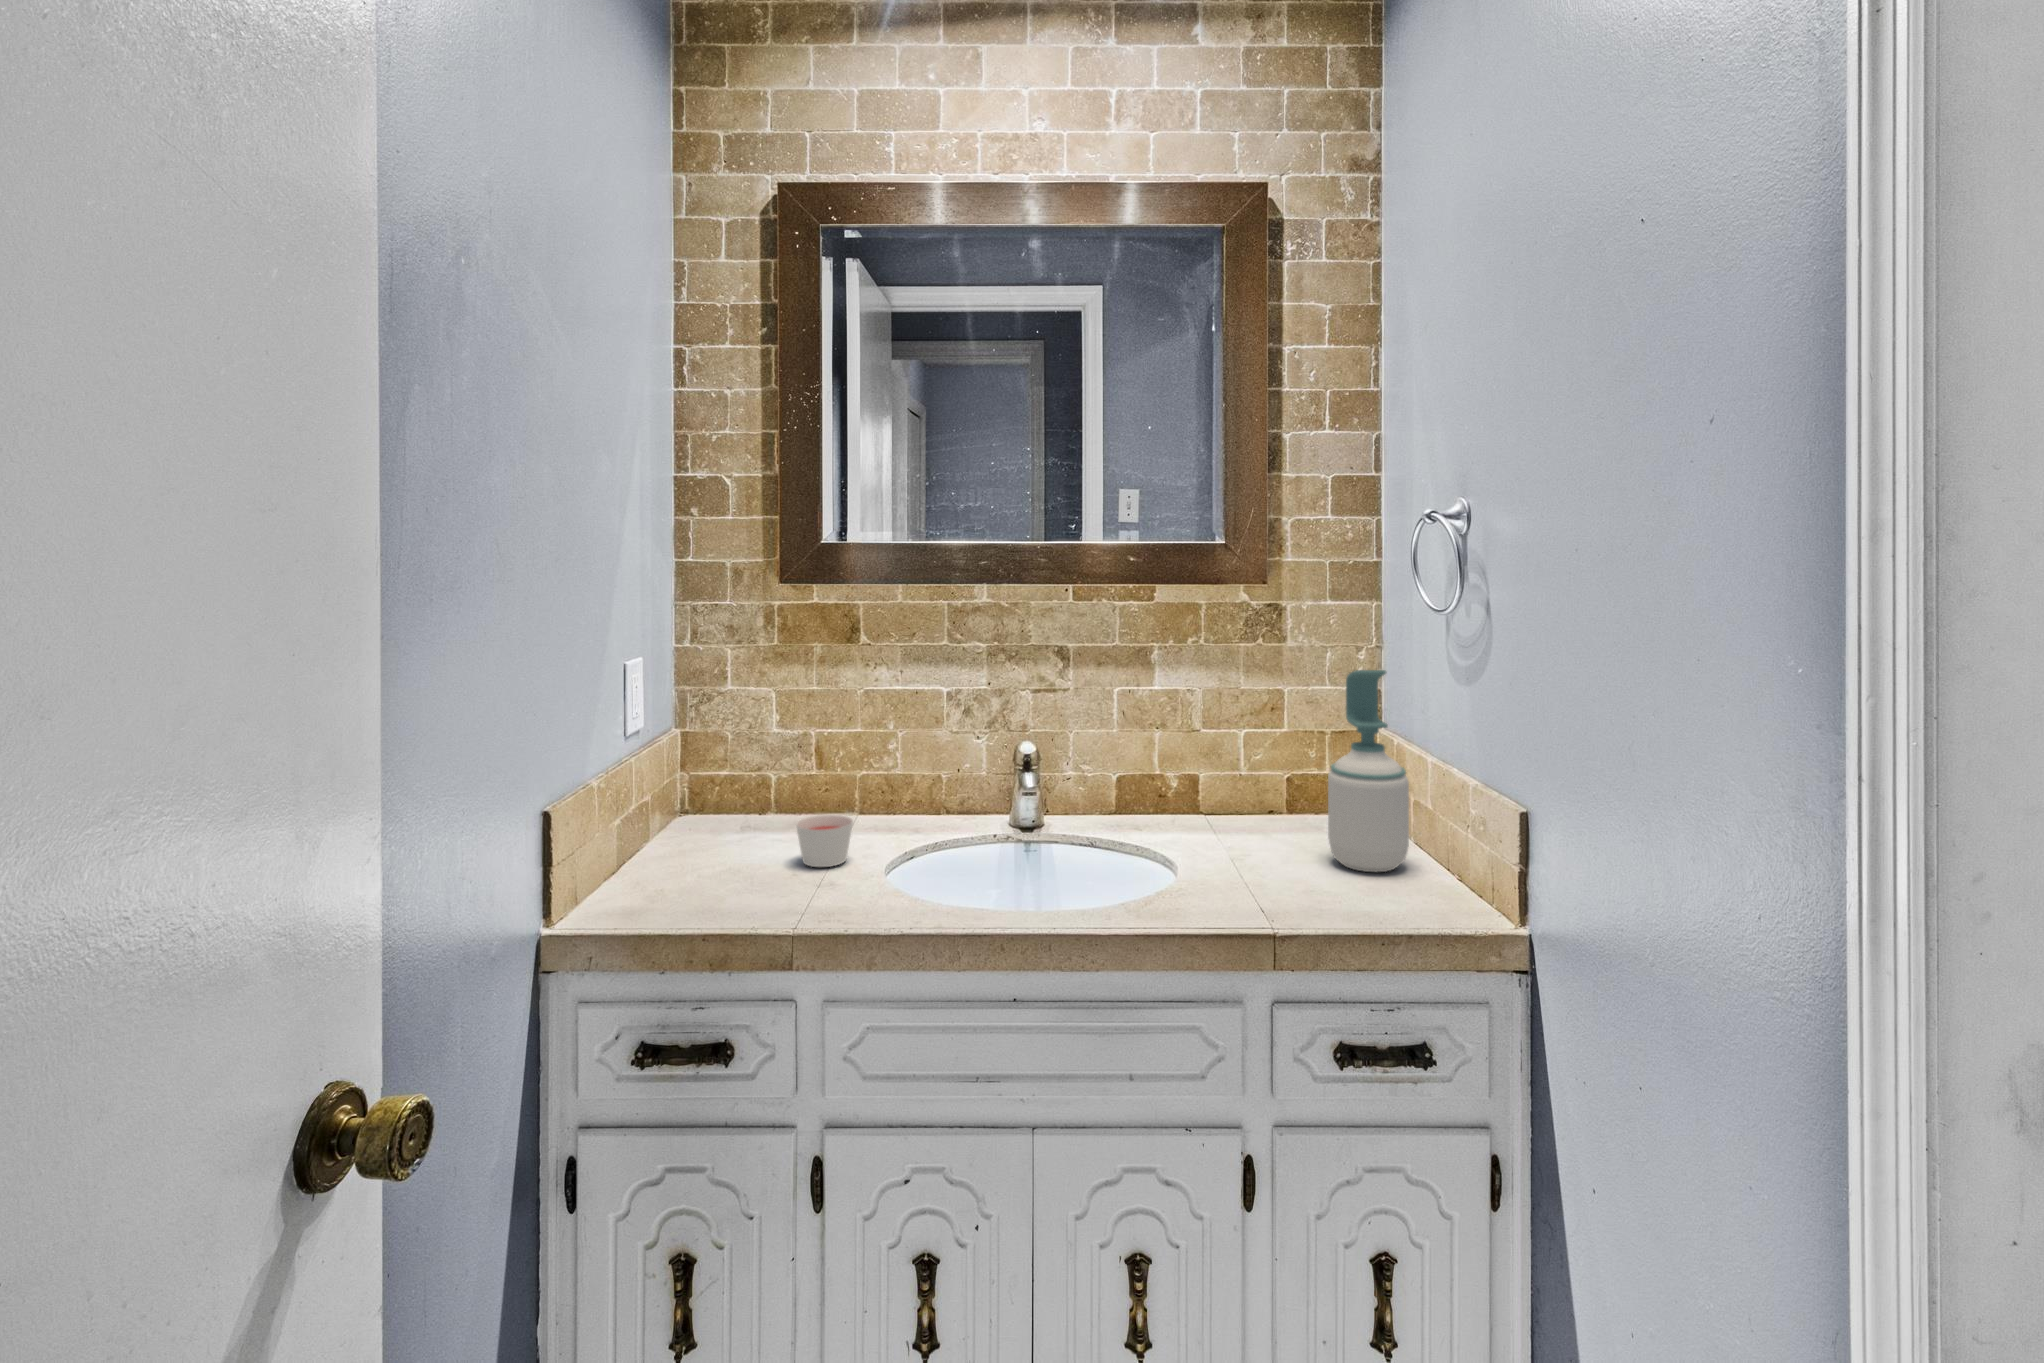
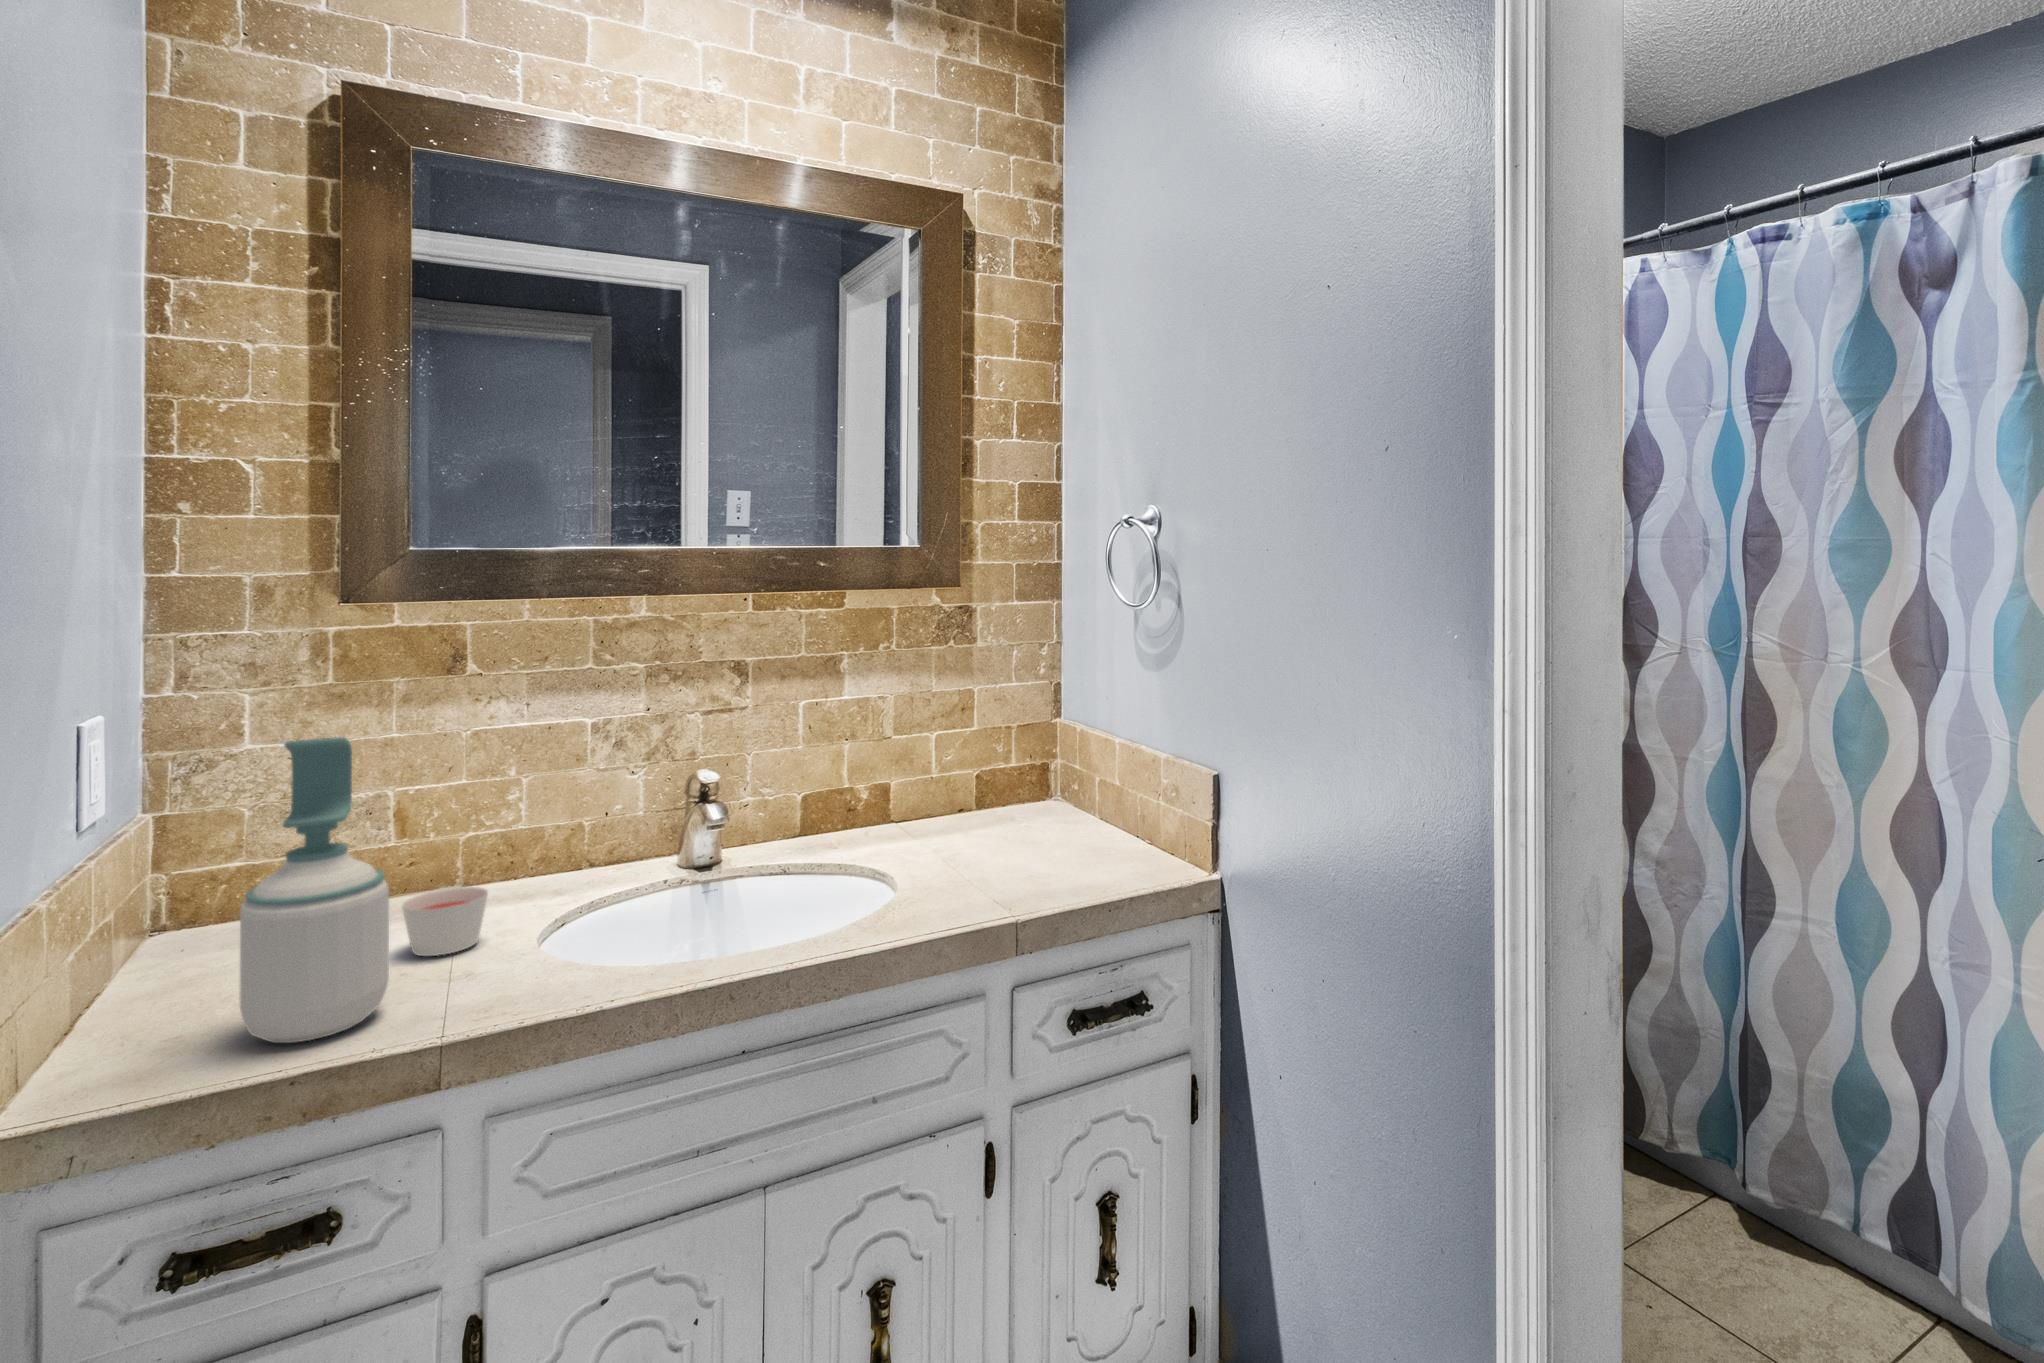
soap bottle: present [1328,670,1409,872] -> present [240,737,389,1043]

